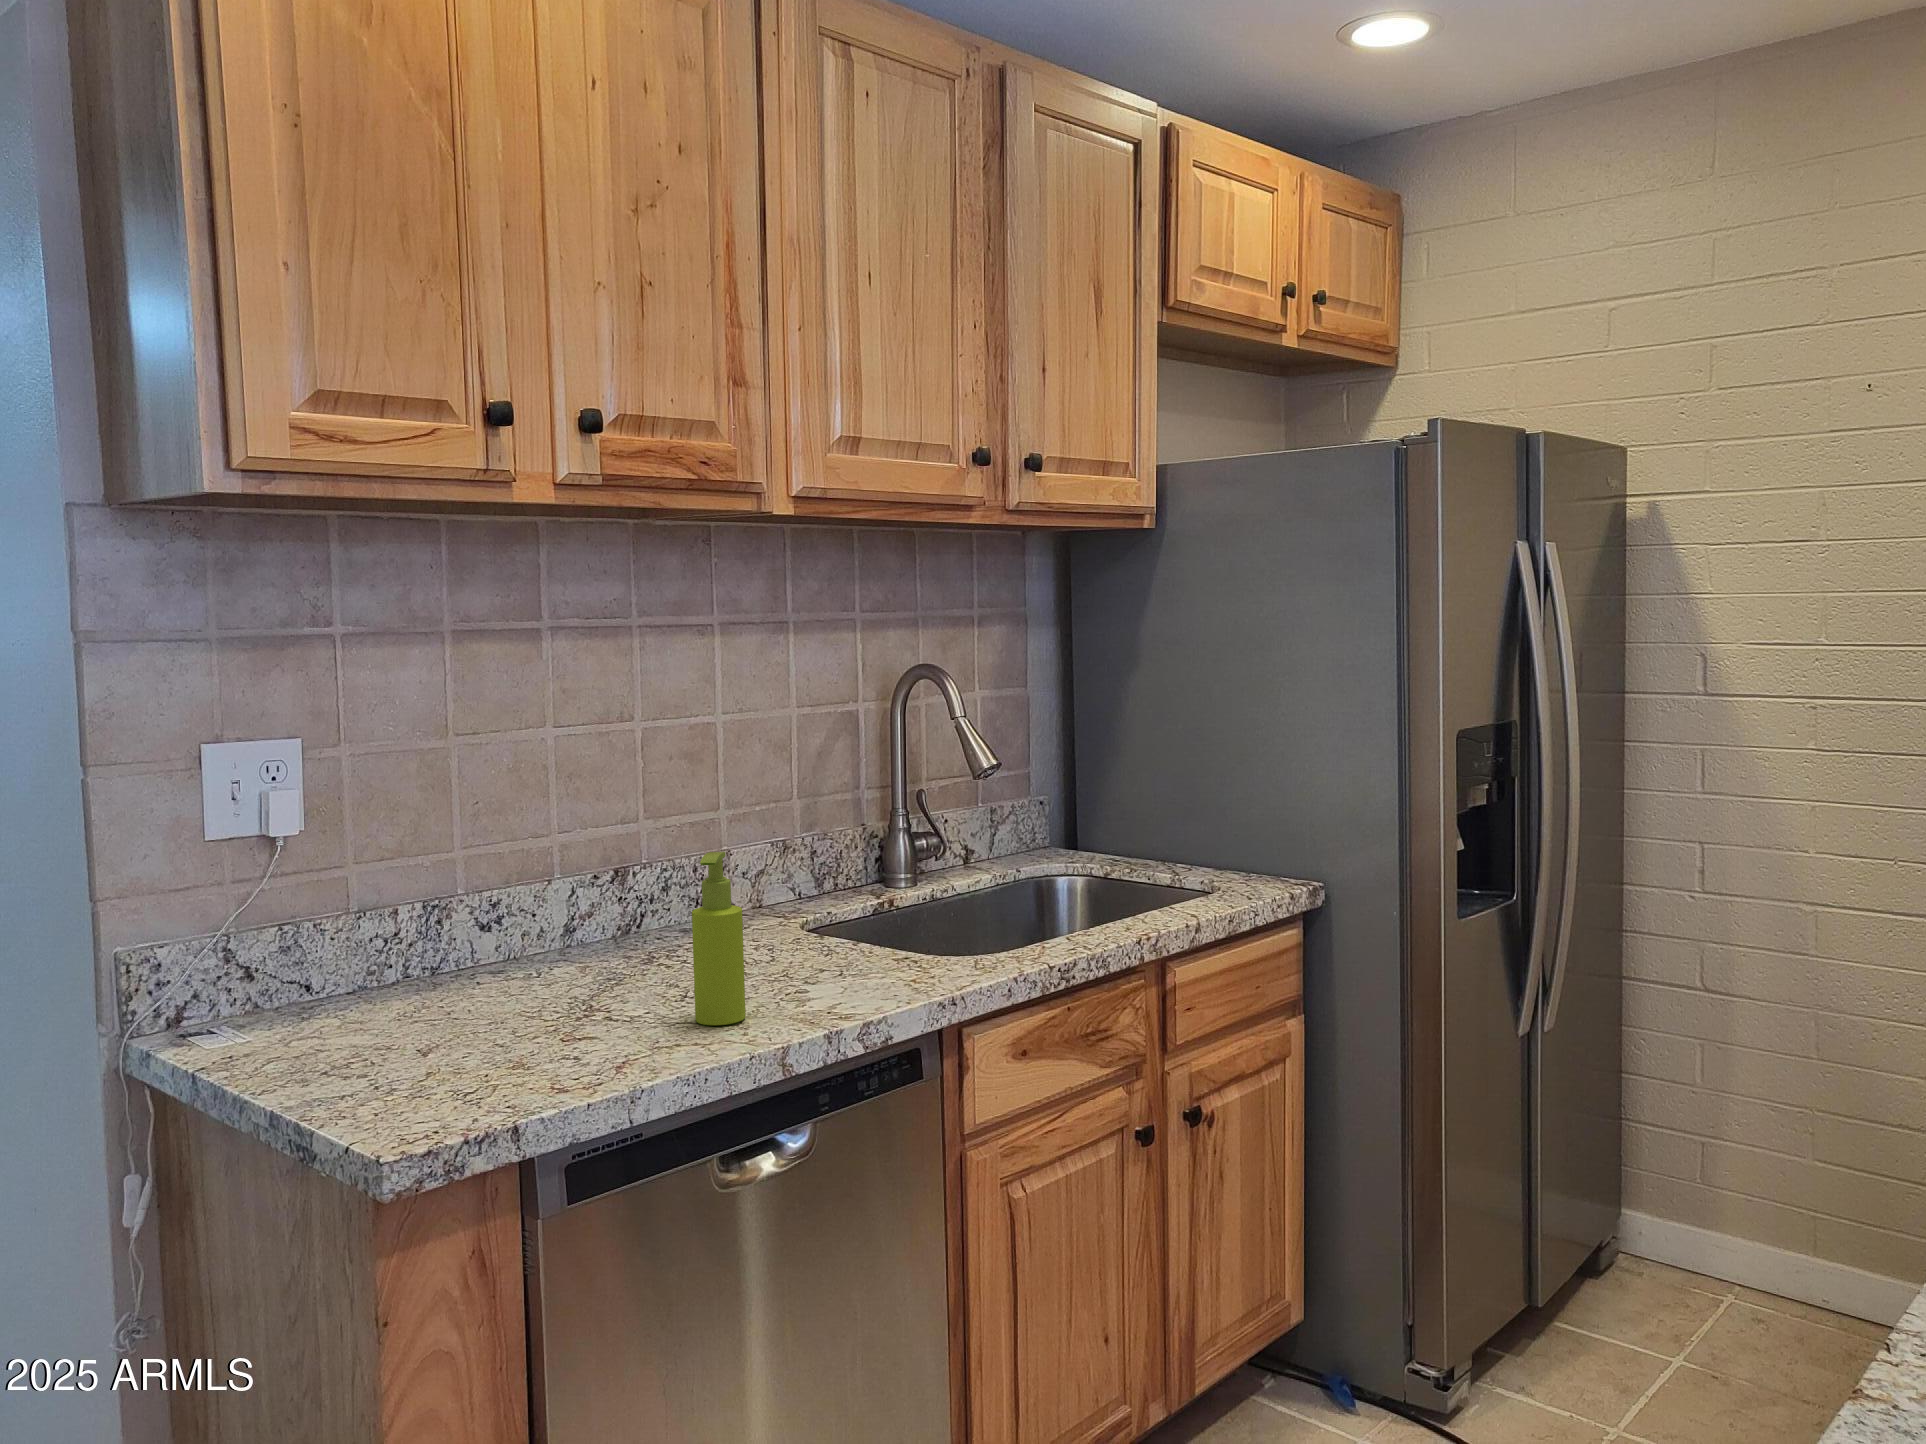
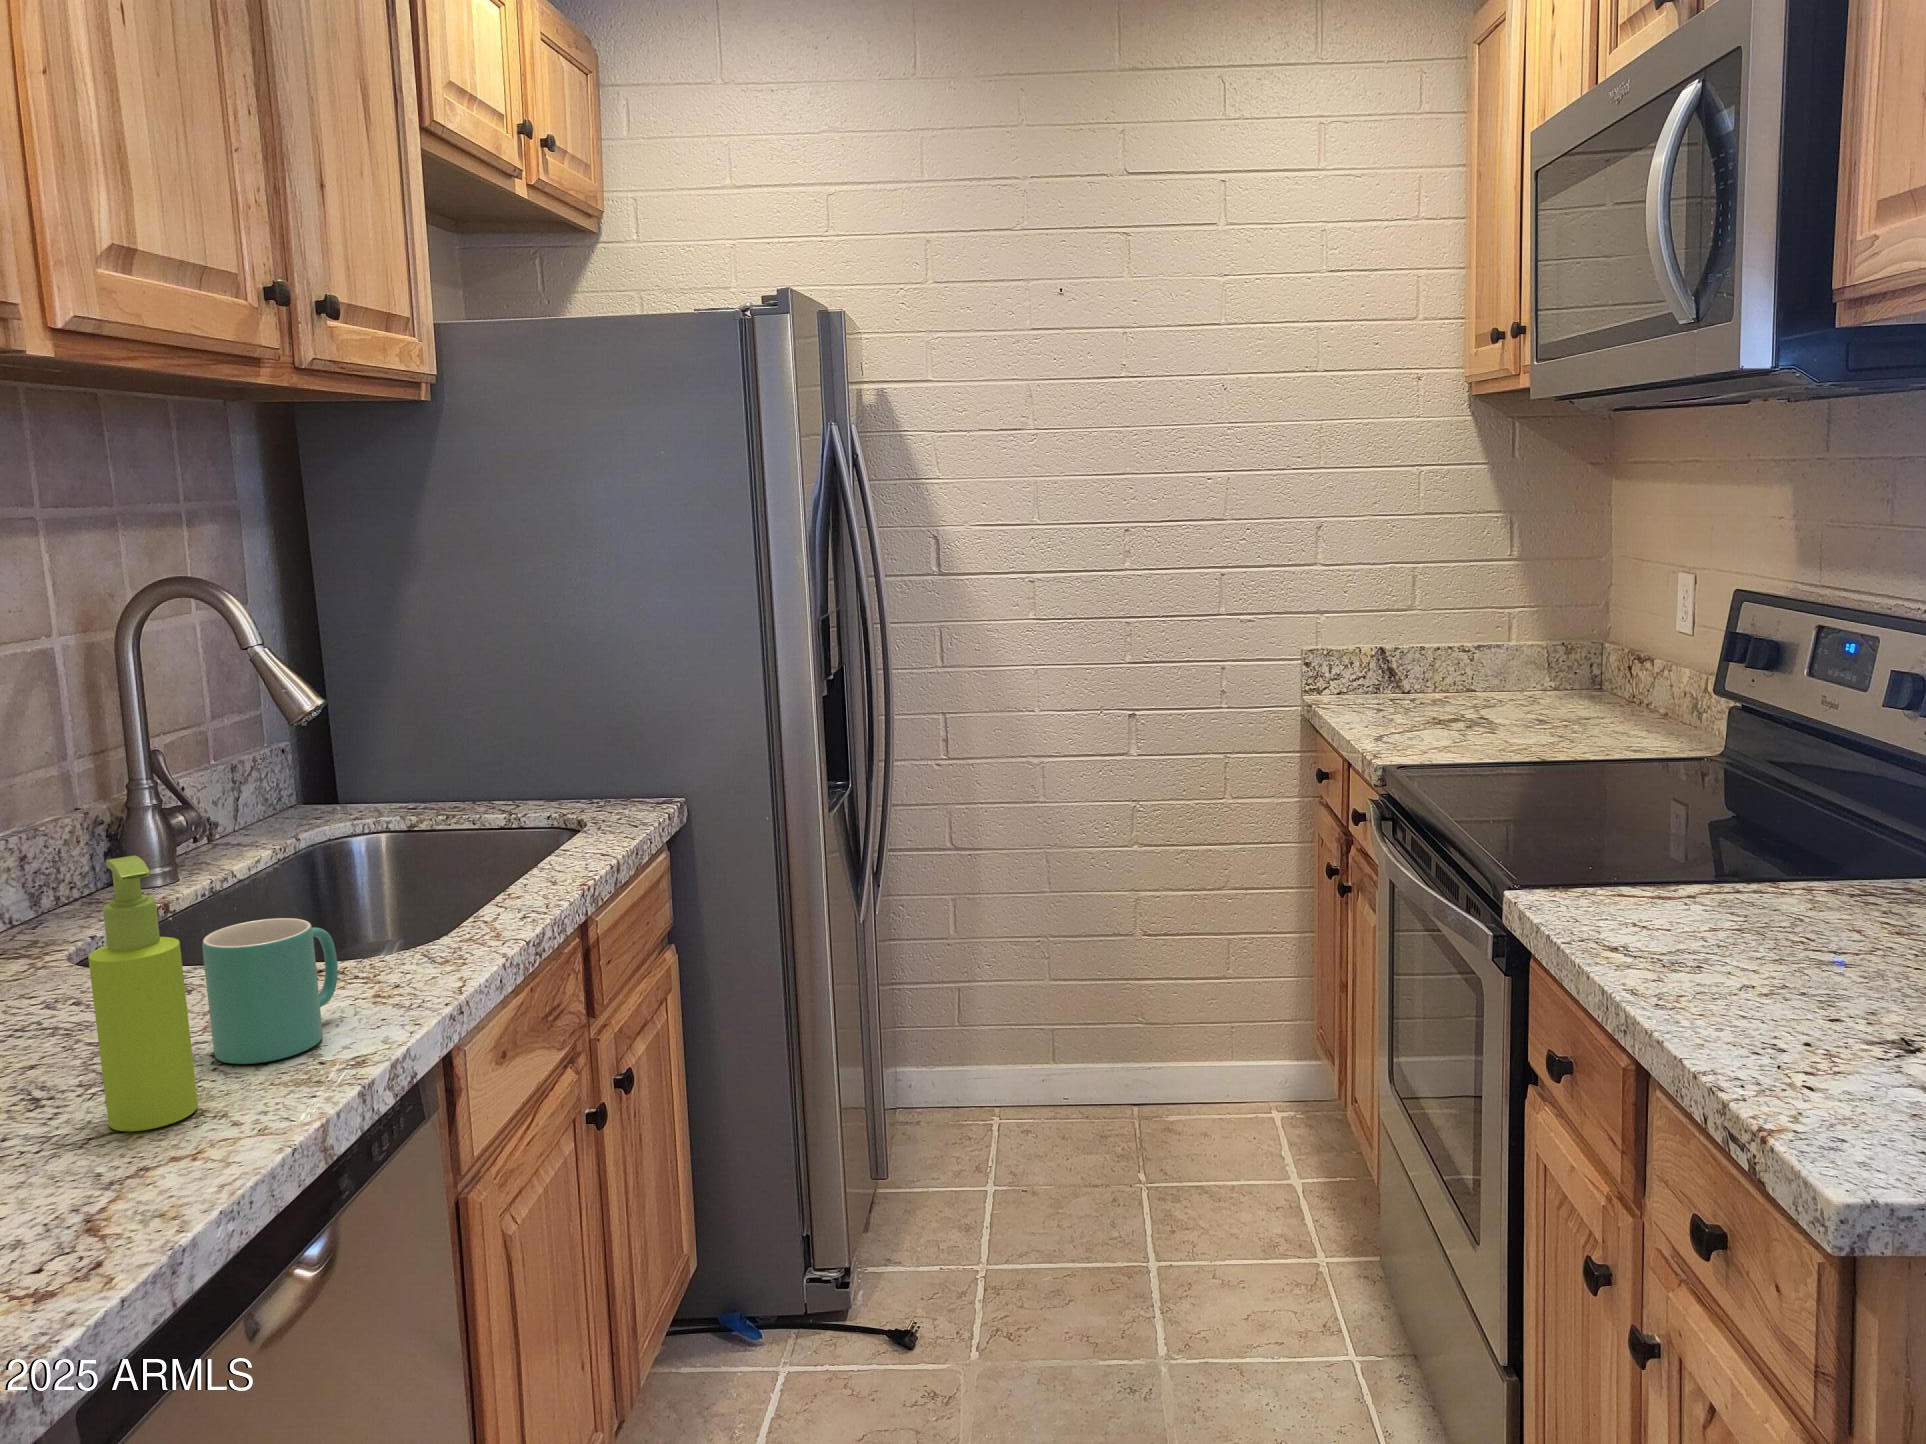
mug: none [784,910,876,1005] -> present [202,918,338,1064]

